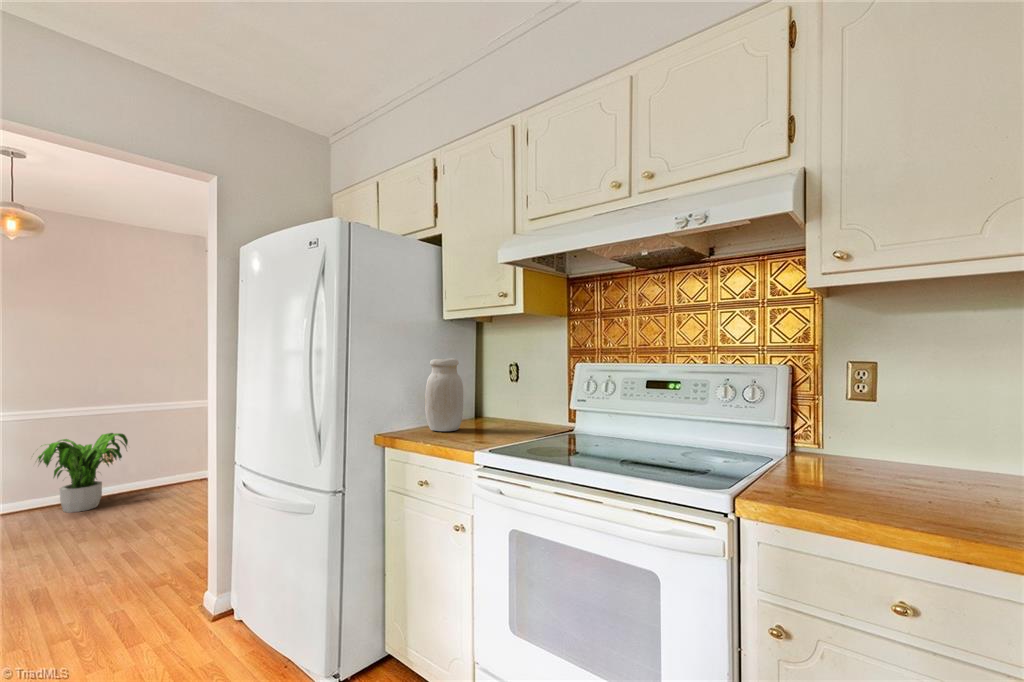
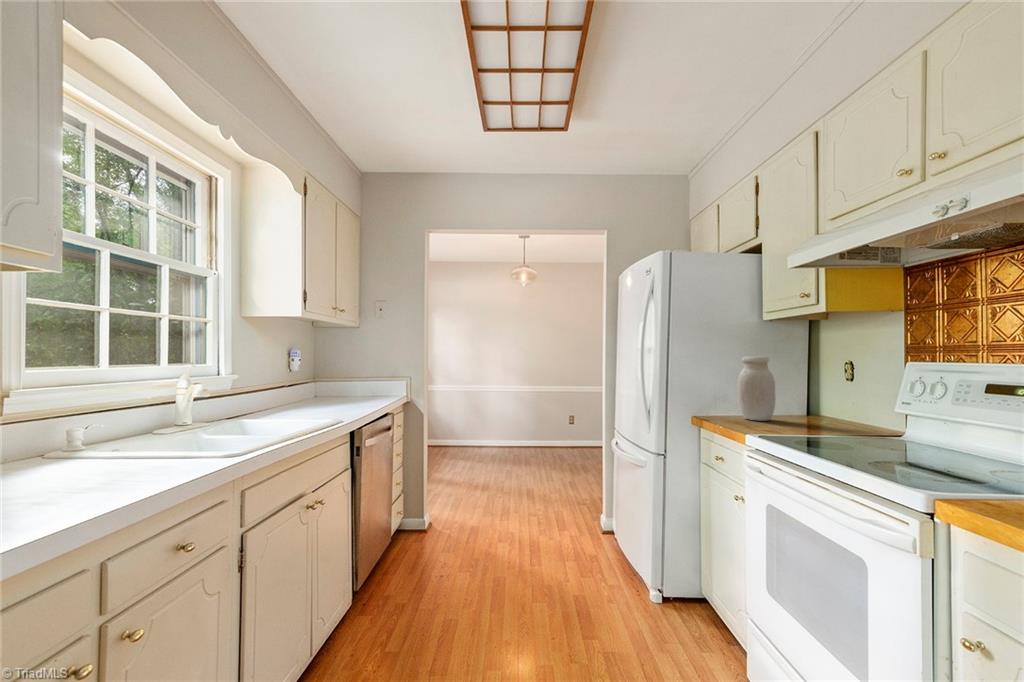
potted plant: present [38,433,128,513] -> none [535,404,582,452]

